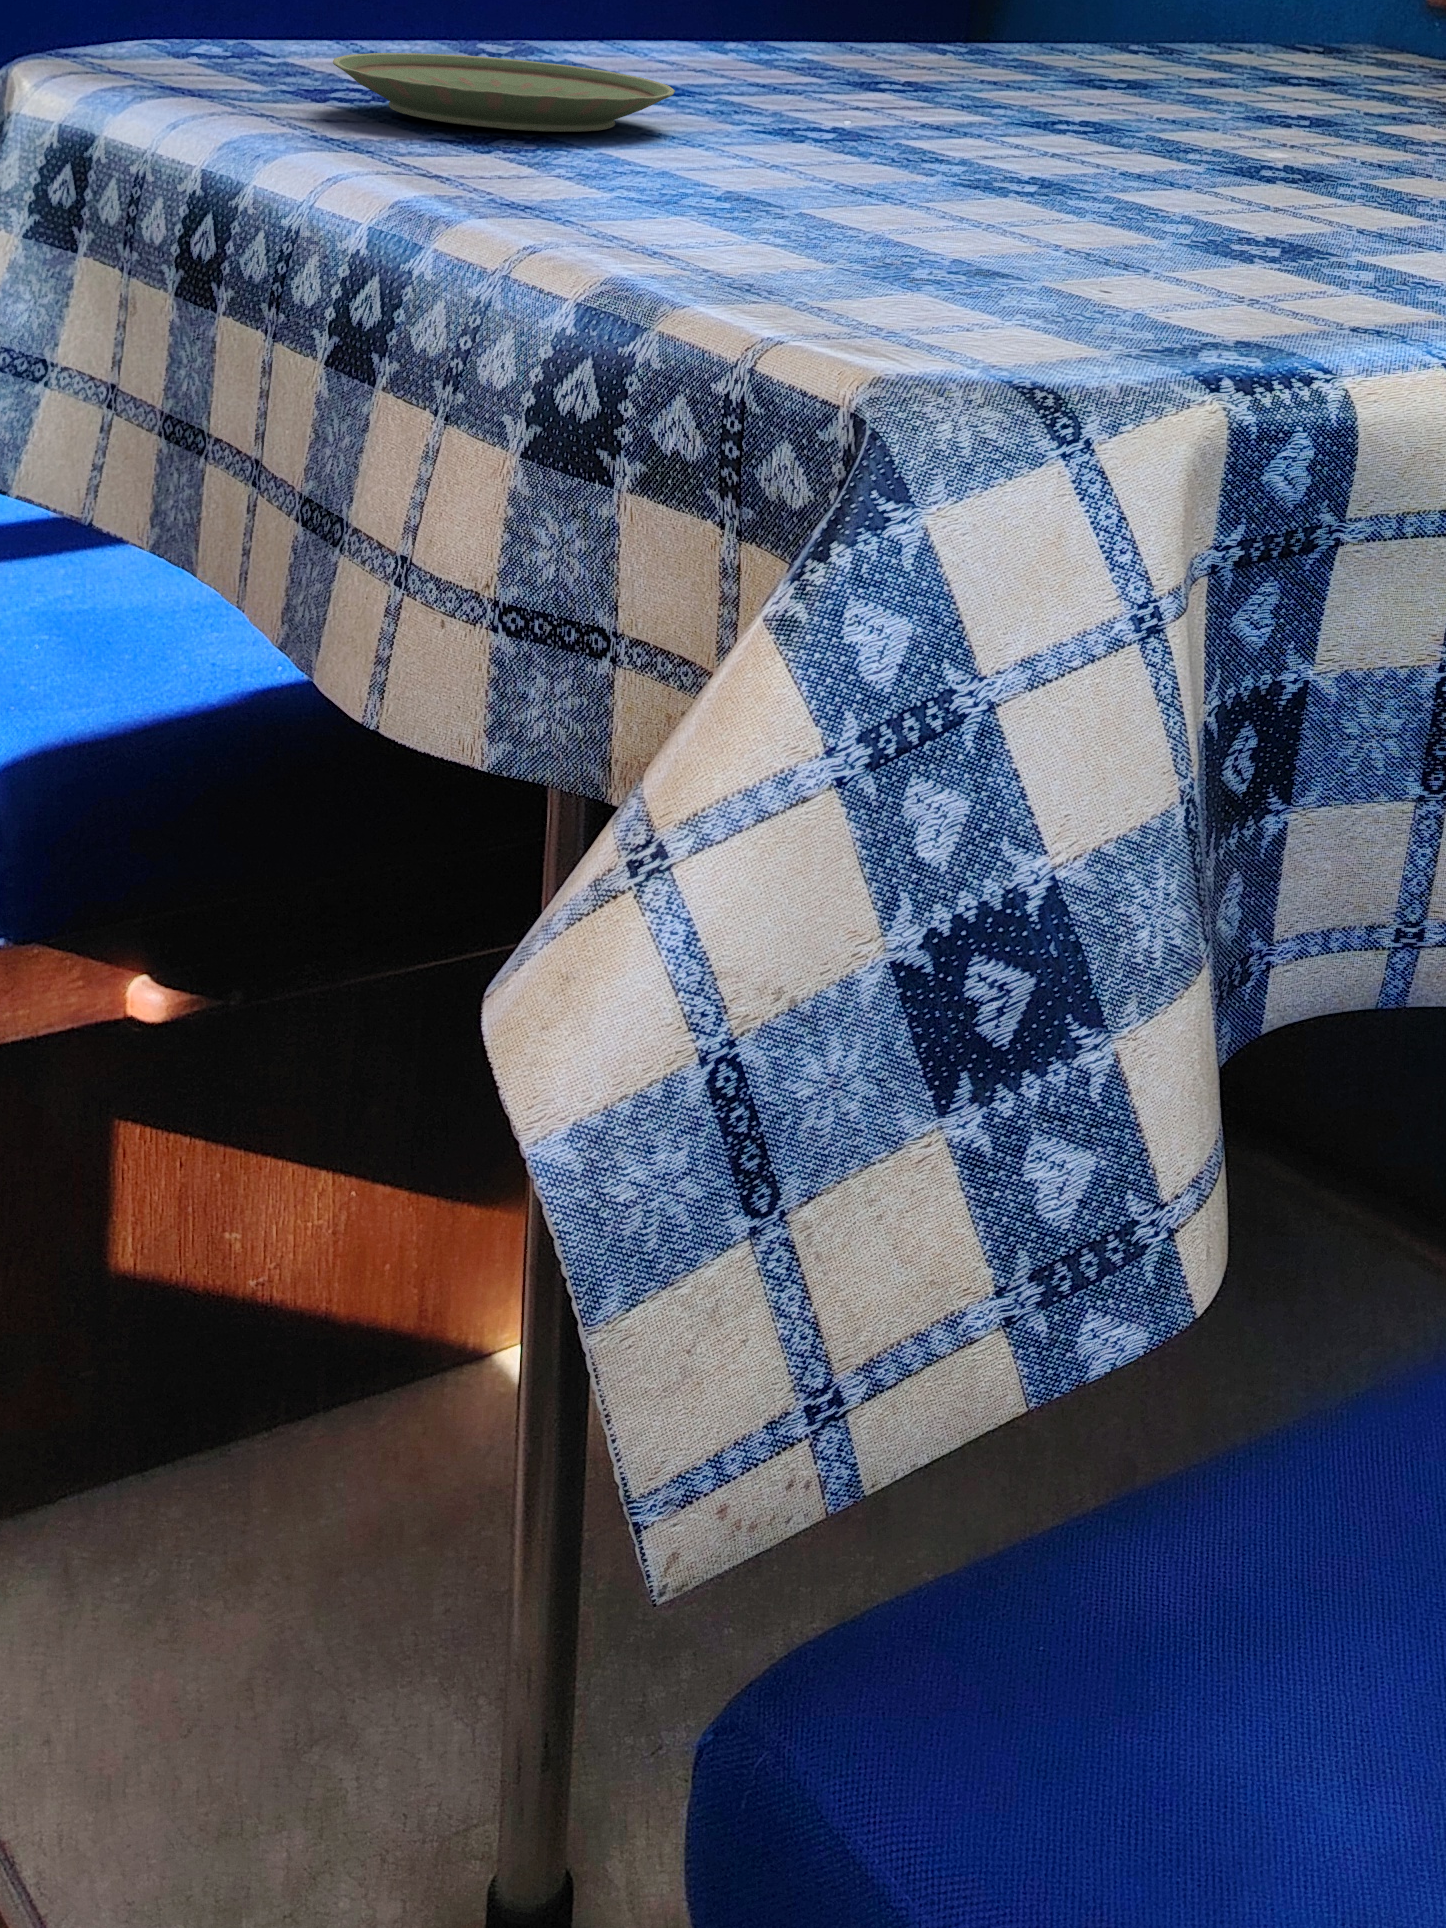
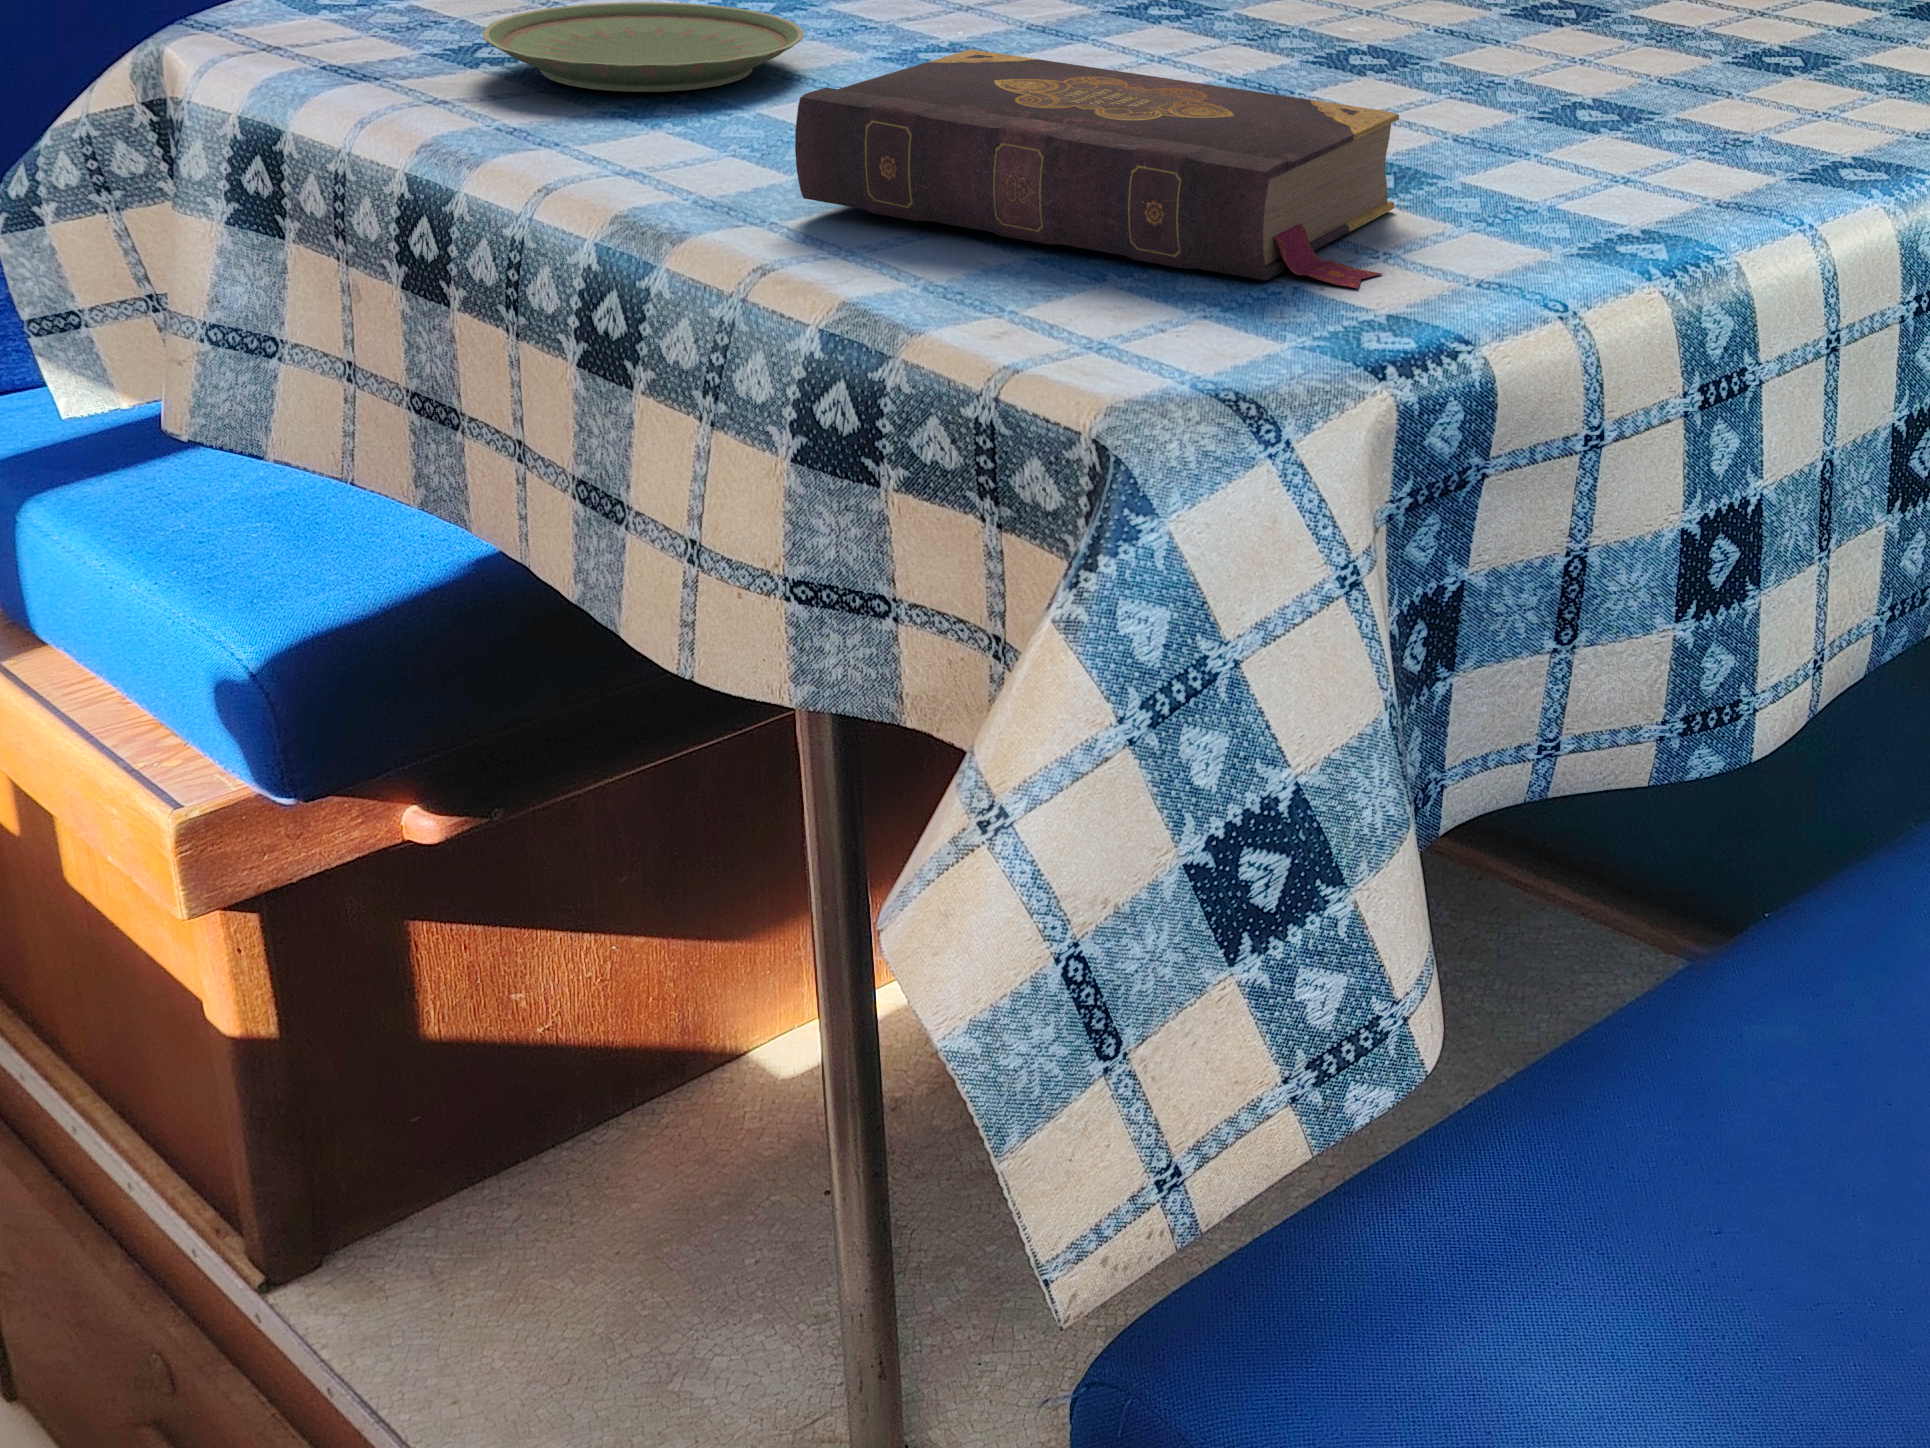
book: none [600,76,1285,315] -> present [795,49,1399,288]

